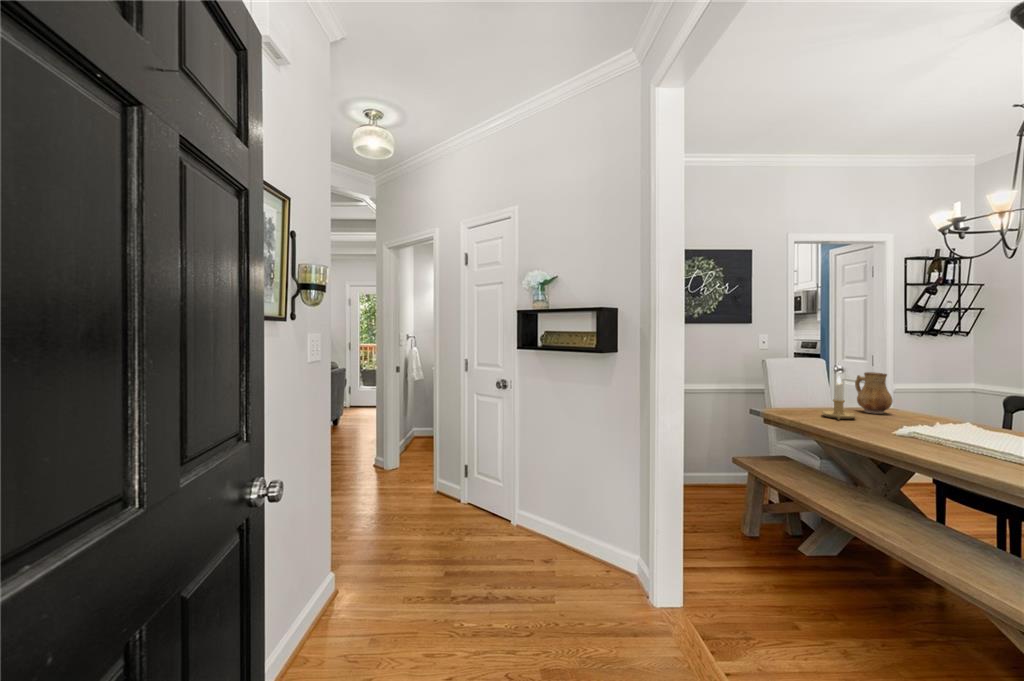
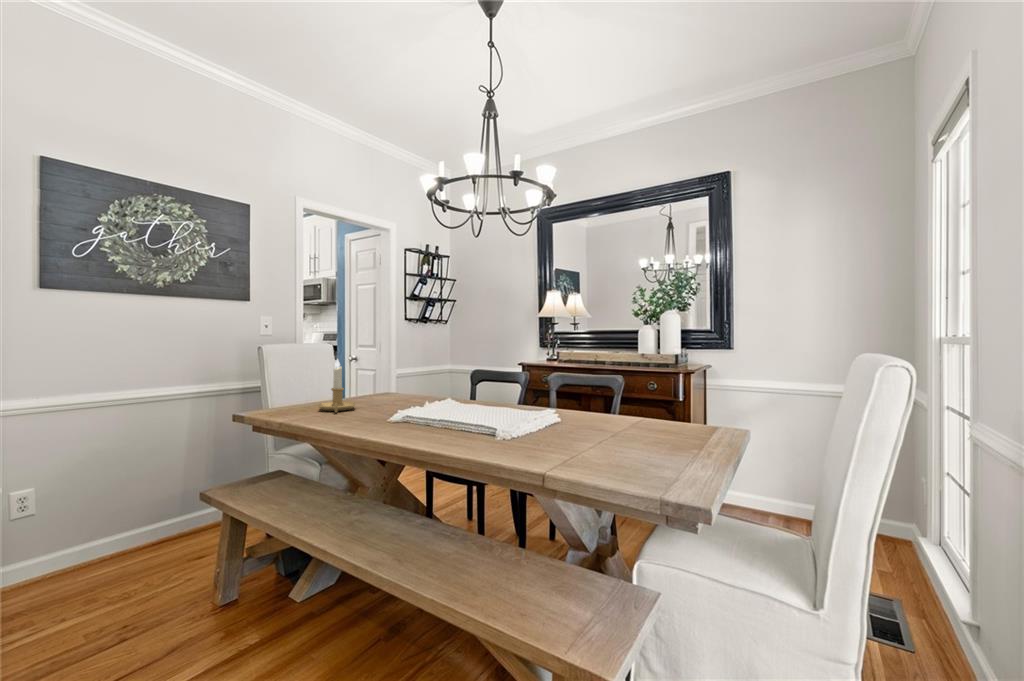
ceramic pitcher: present [855,372,892,414] -> none [358,355,392,400]

